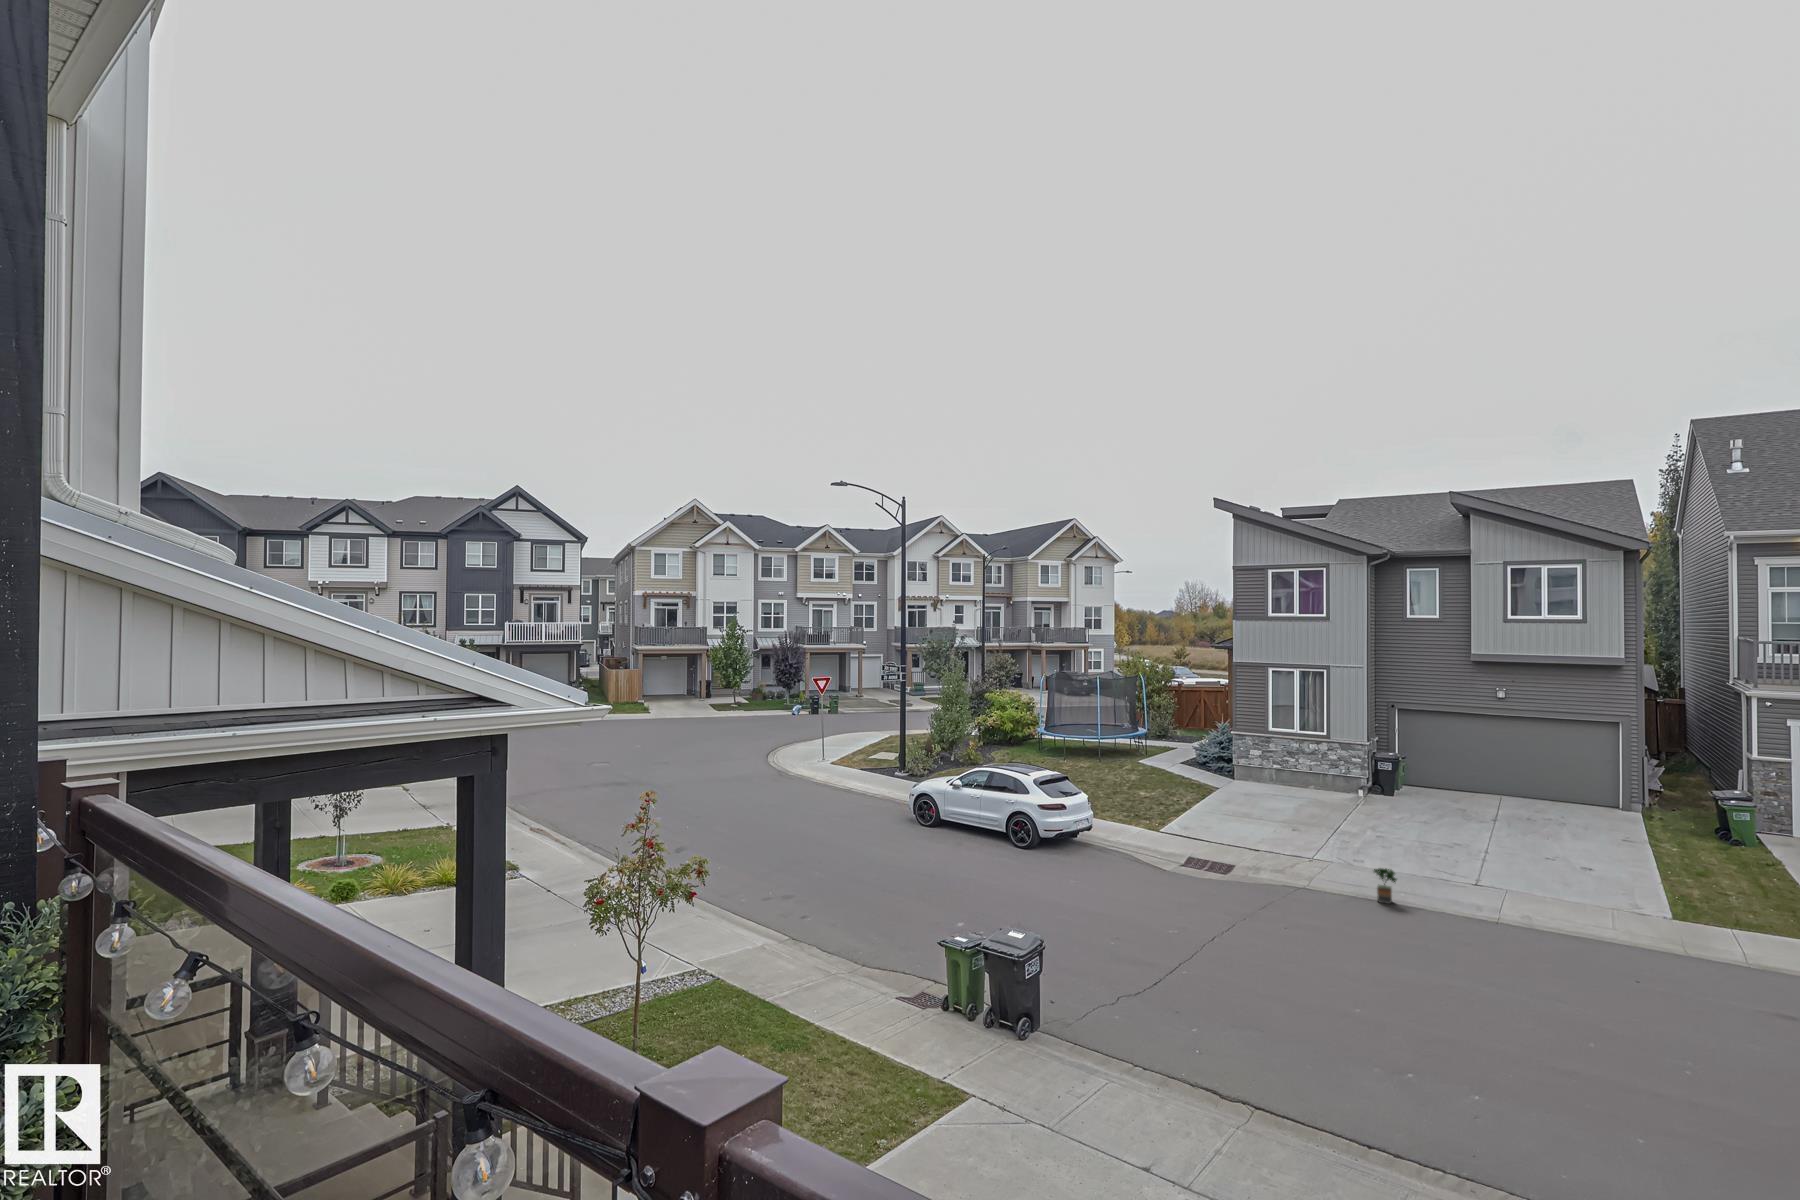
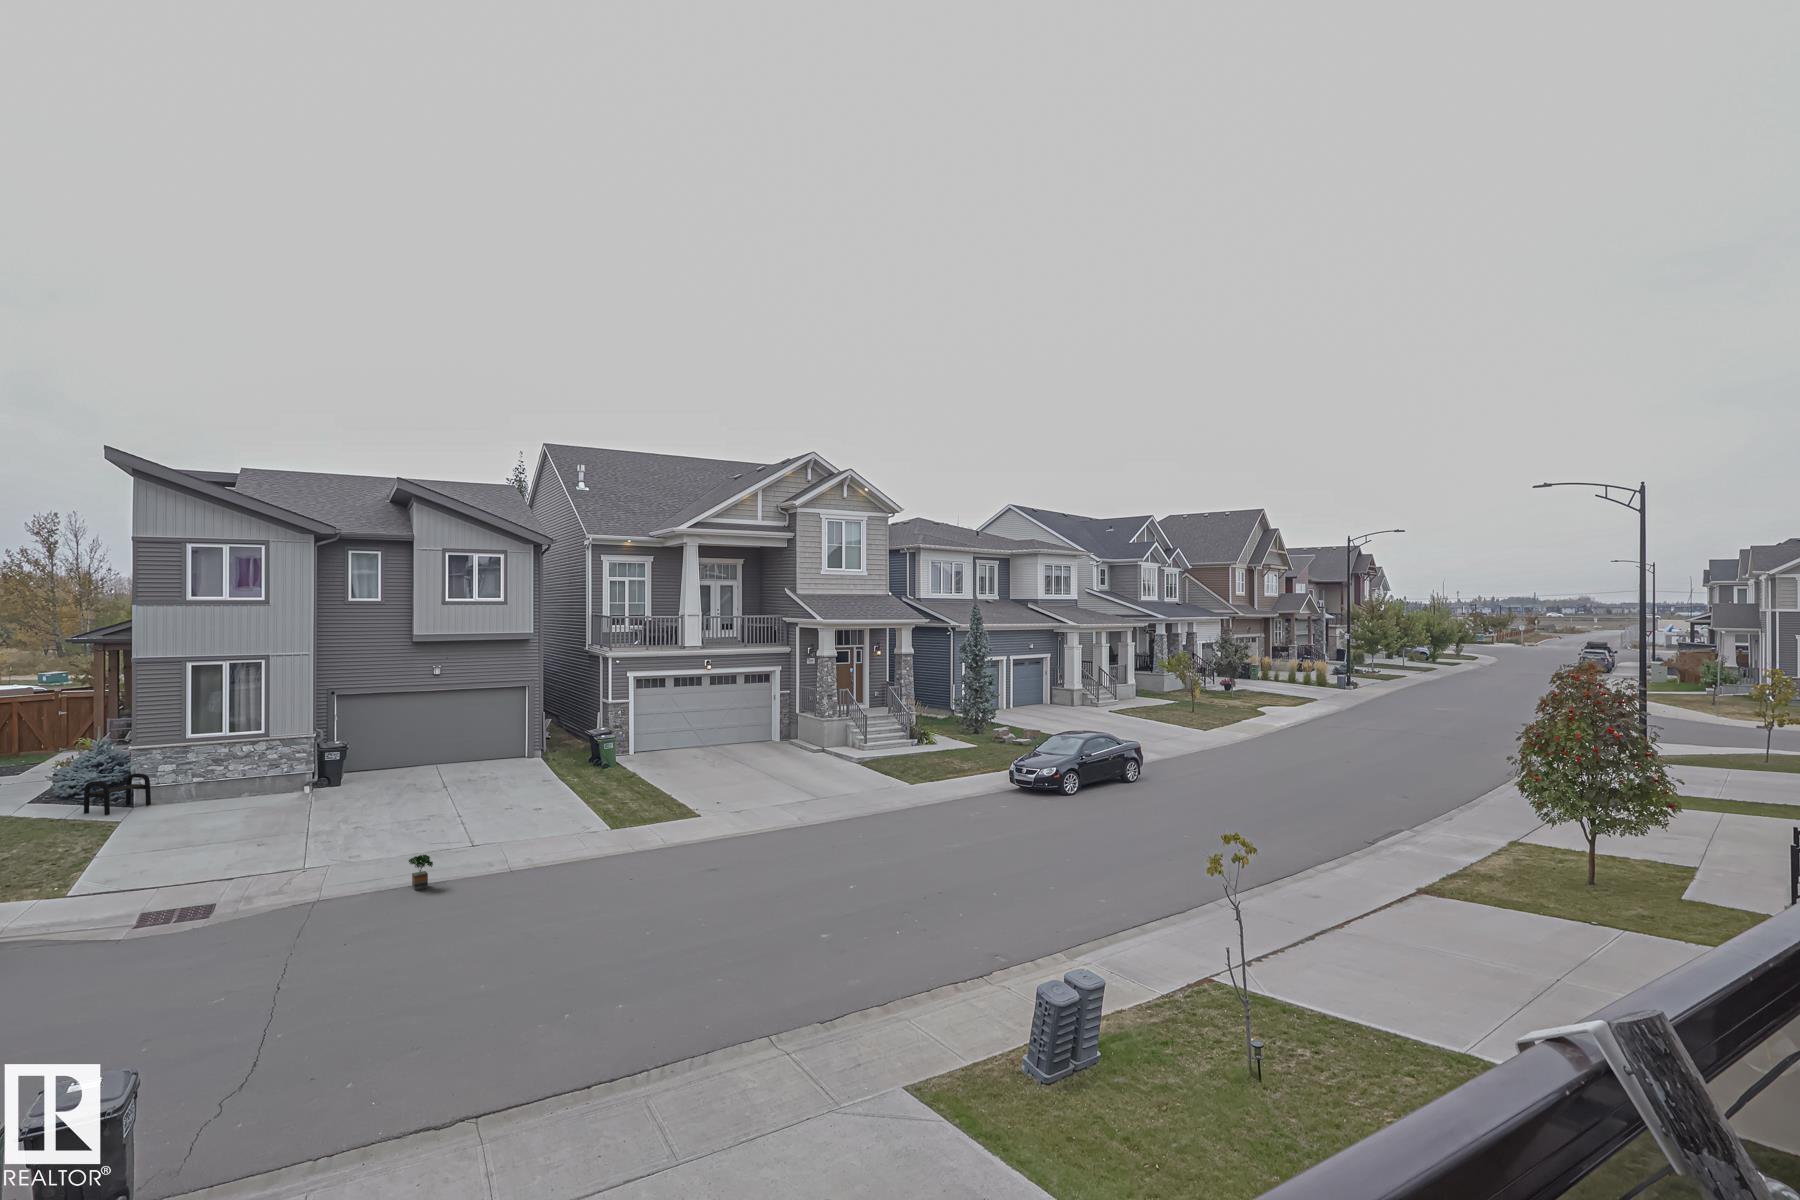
bench: none [1202,754,1245,782] -> present [84,773,151,815]

